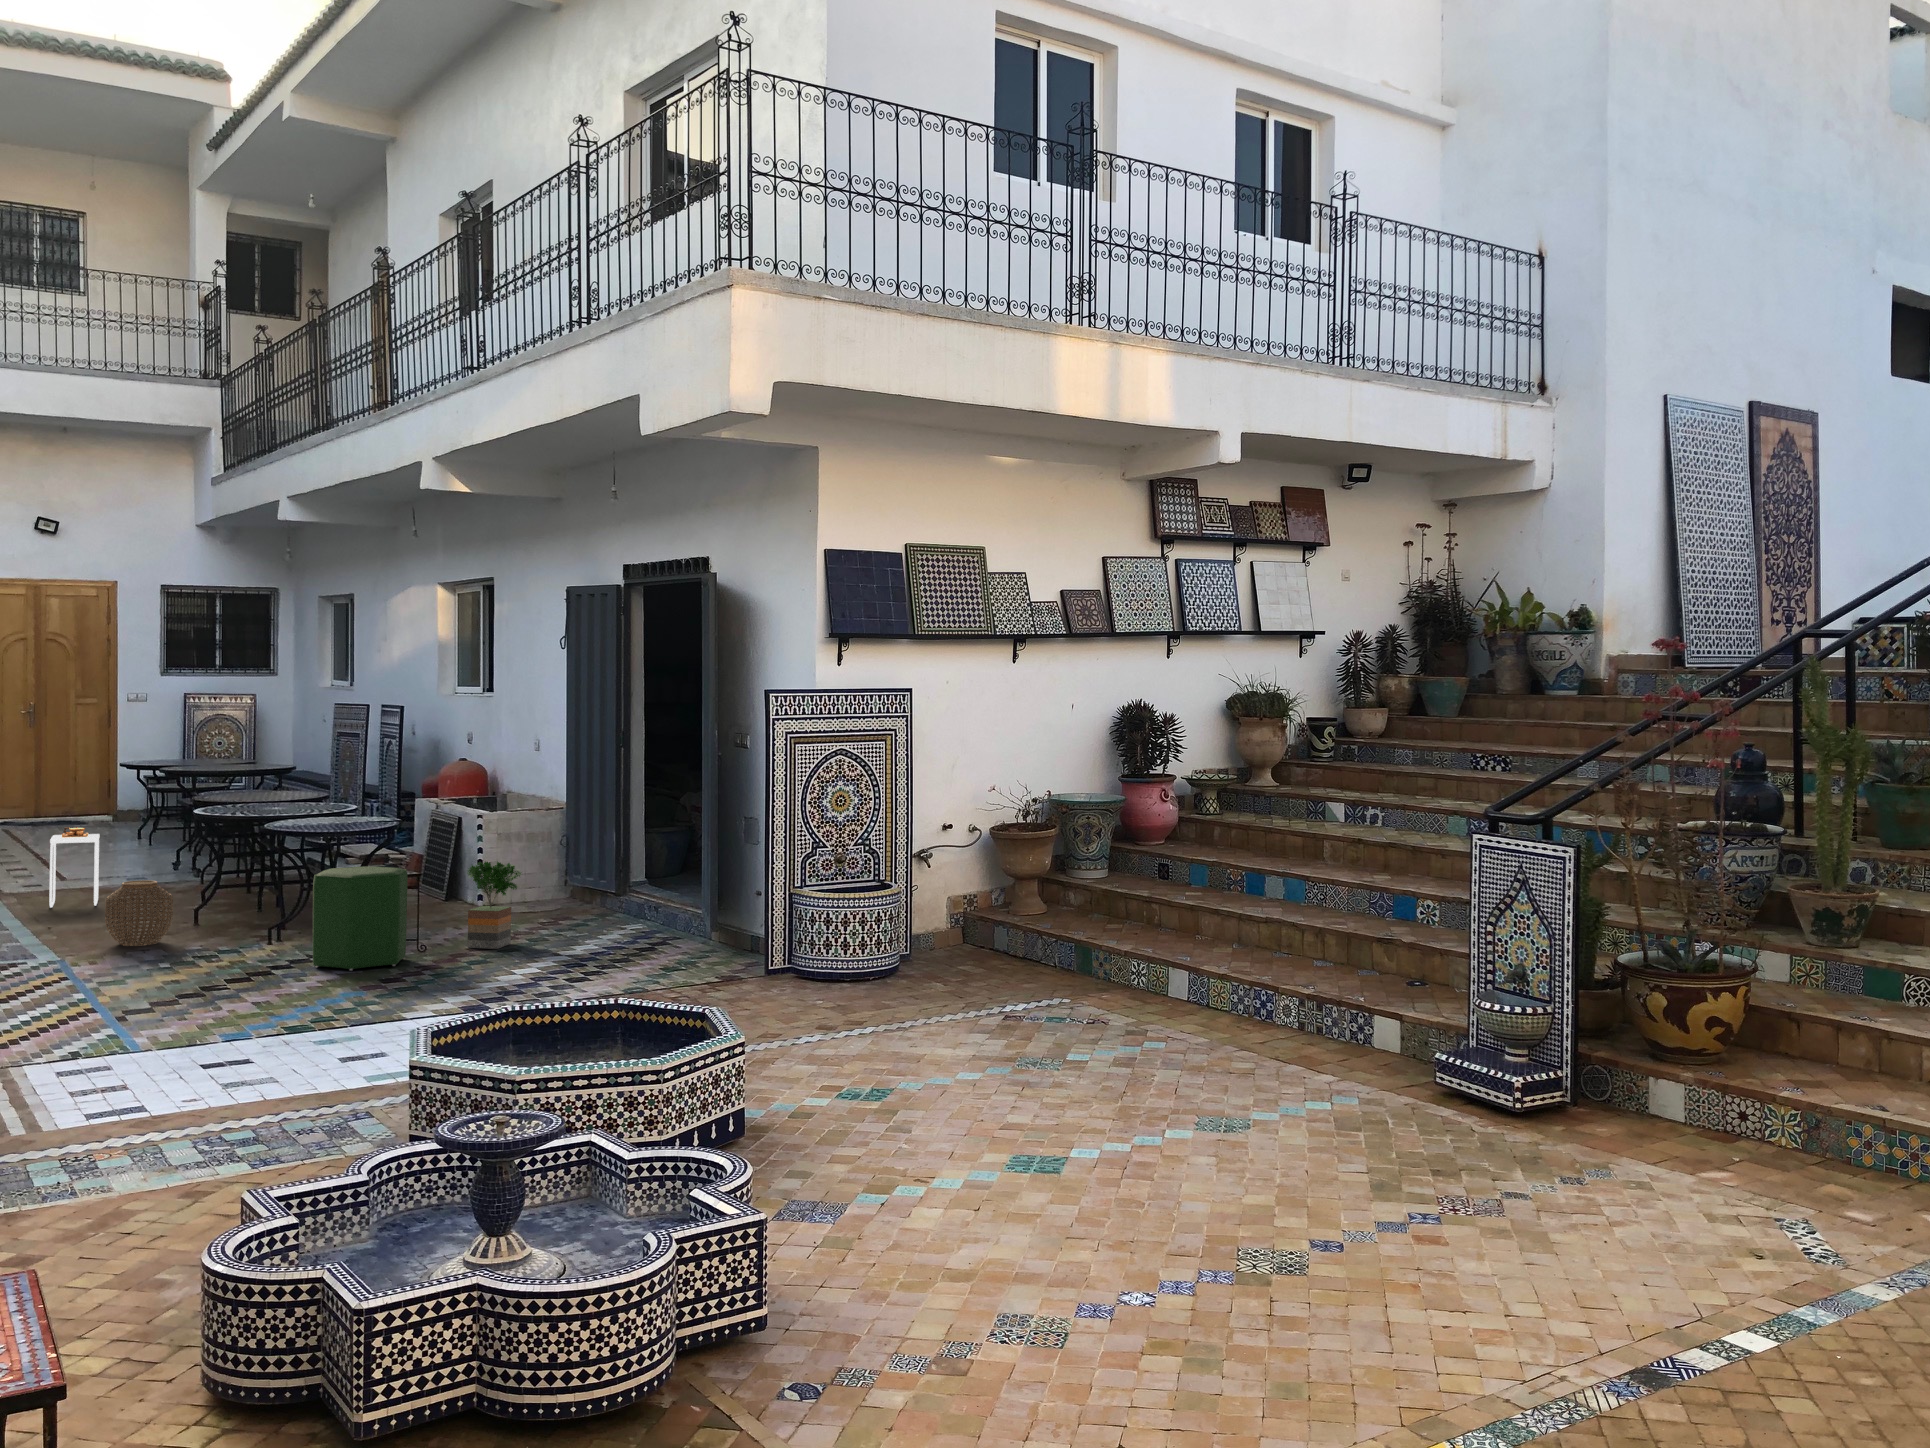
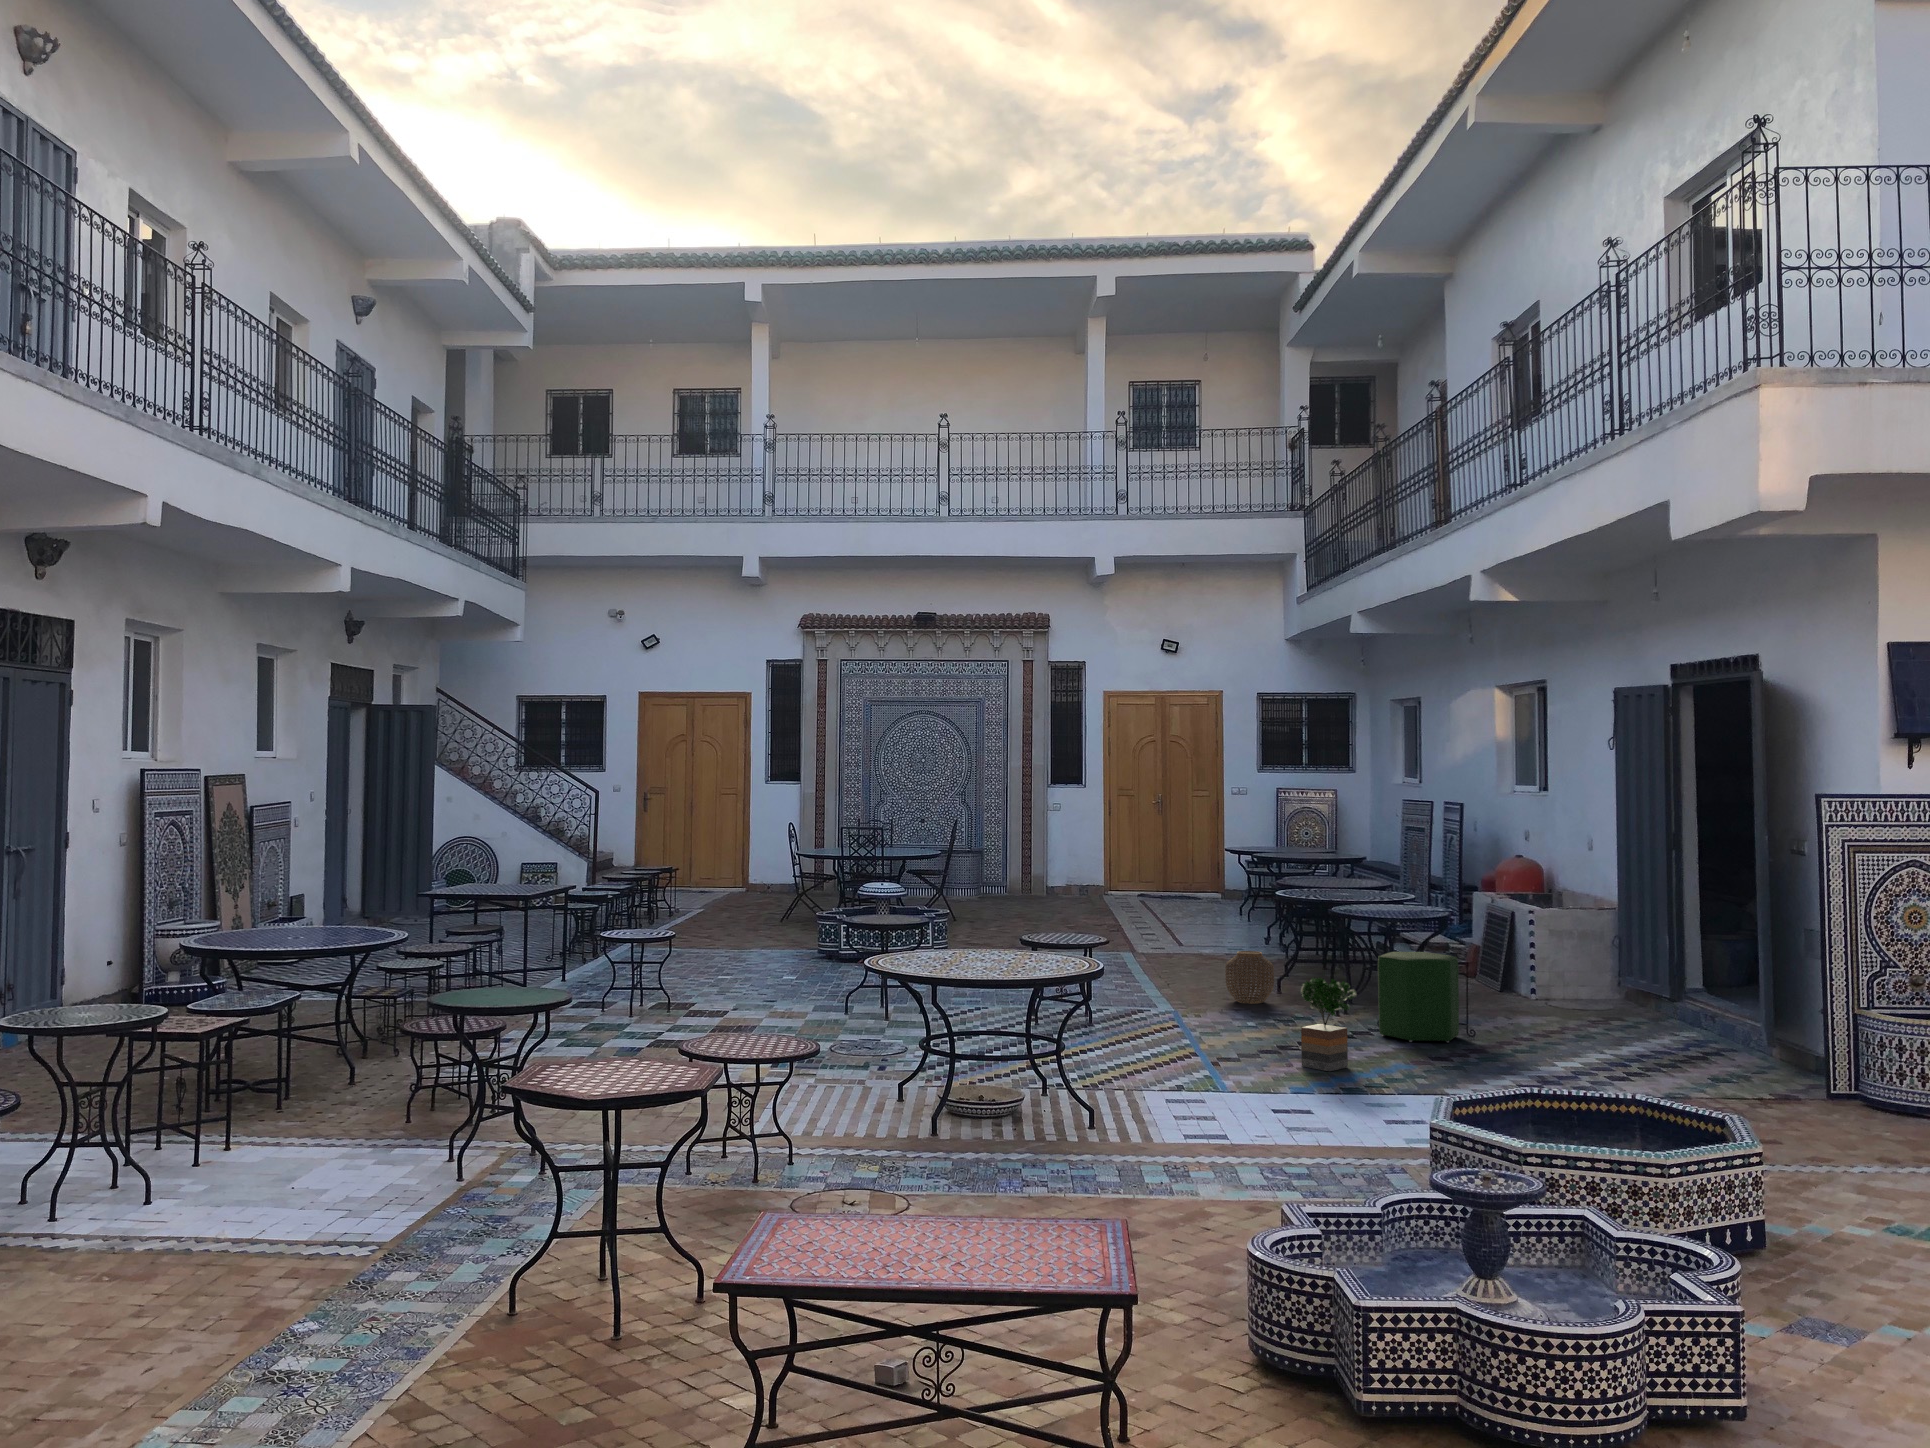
side table: present [49,827,100,907] -> none [1191,906,1225,969]
potted tree: present [467,861,521,949] -> present [1301,978,1356,1071]

